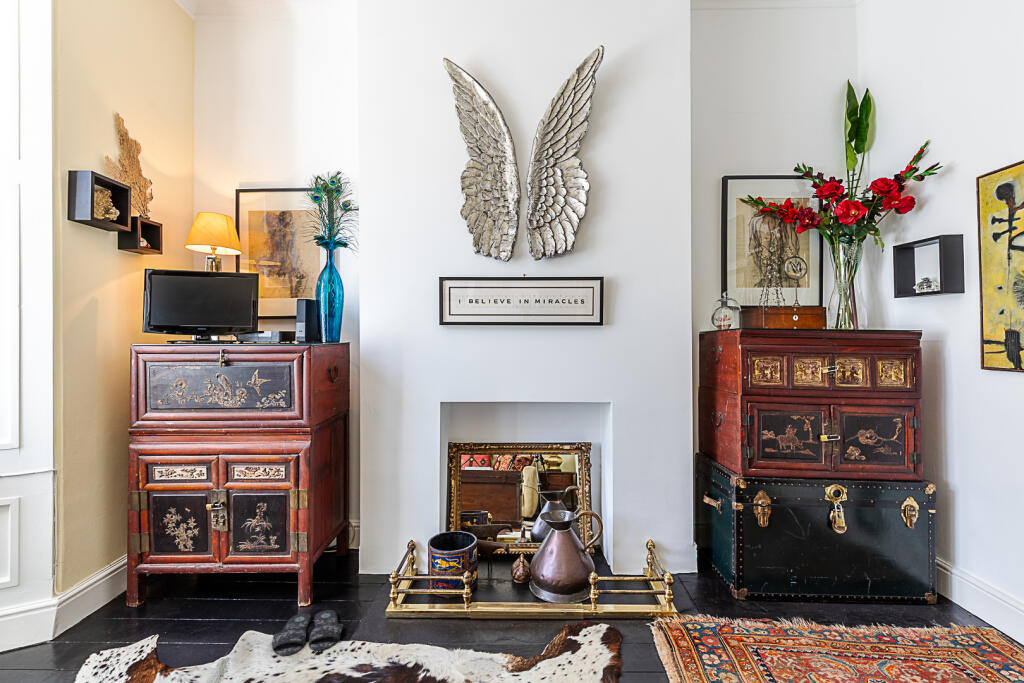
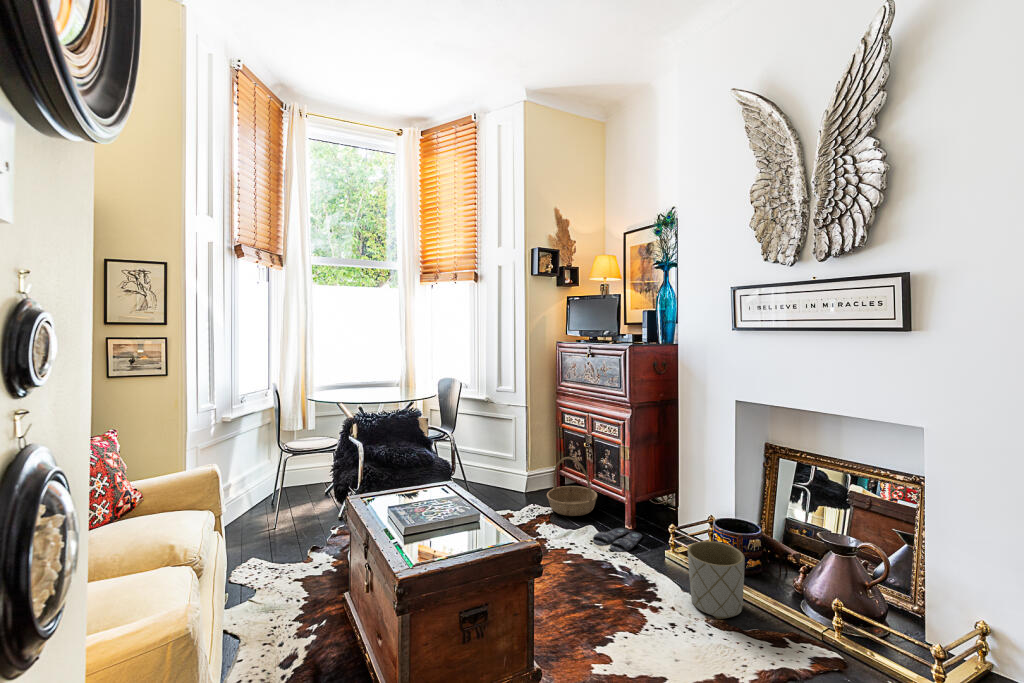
basket: none [129,535,233,643] -> present [547,457,597,516]
planter: none [467,567,530,660] -> present [688,541,745,619]

